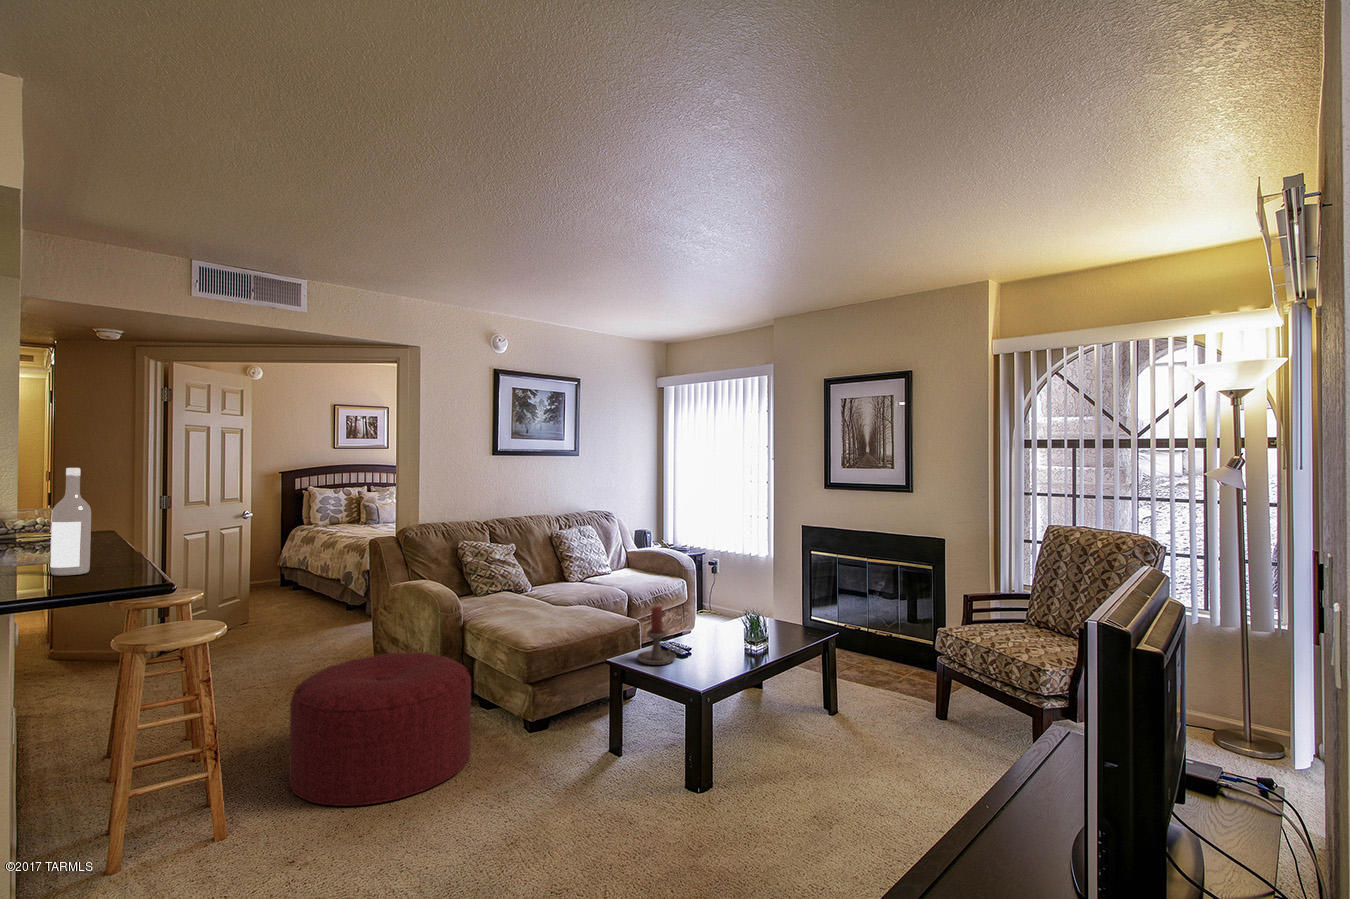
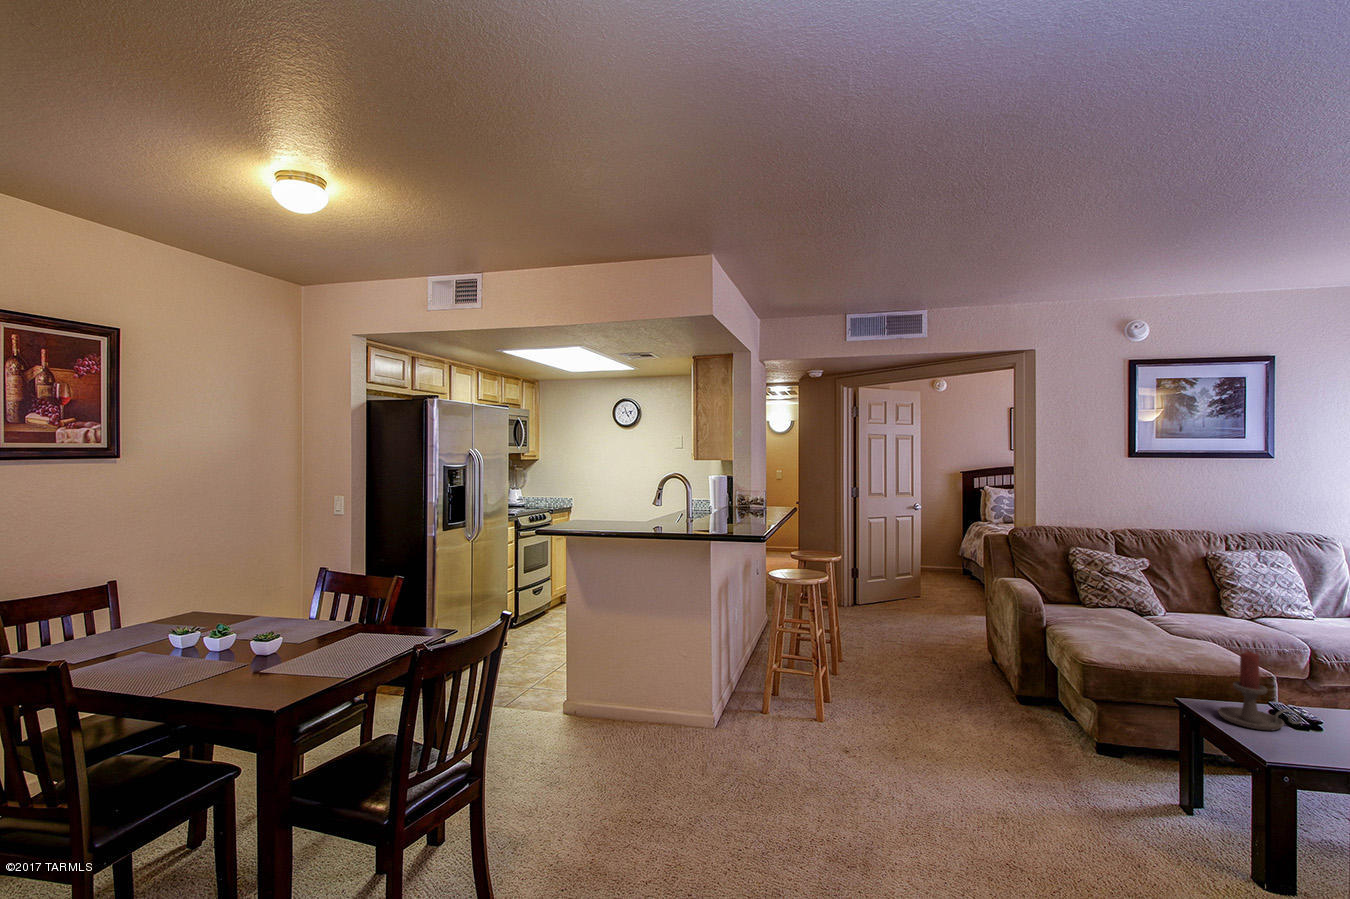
wine bottle: present [50,468,91,576] -> none [716,467,733,529]
ottoman: present [289,653,471,806] -> none [865,631,1019,756]

